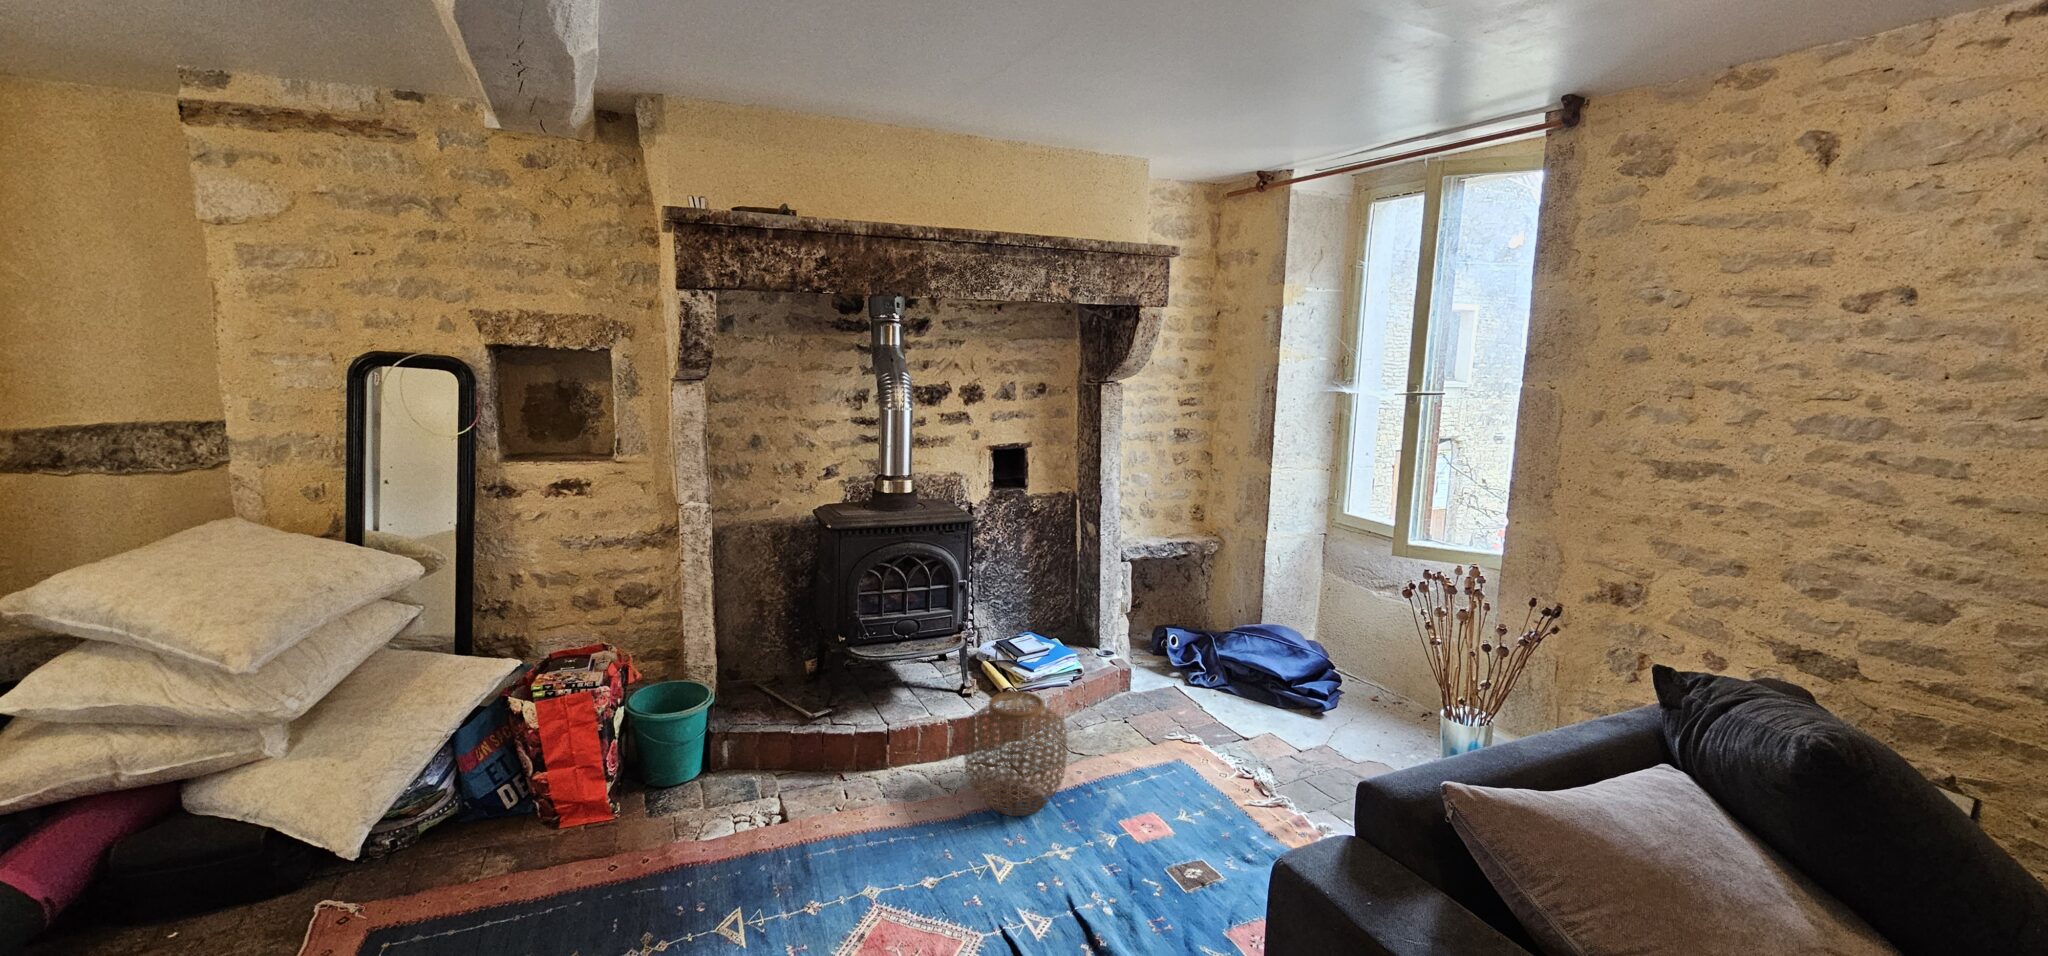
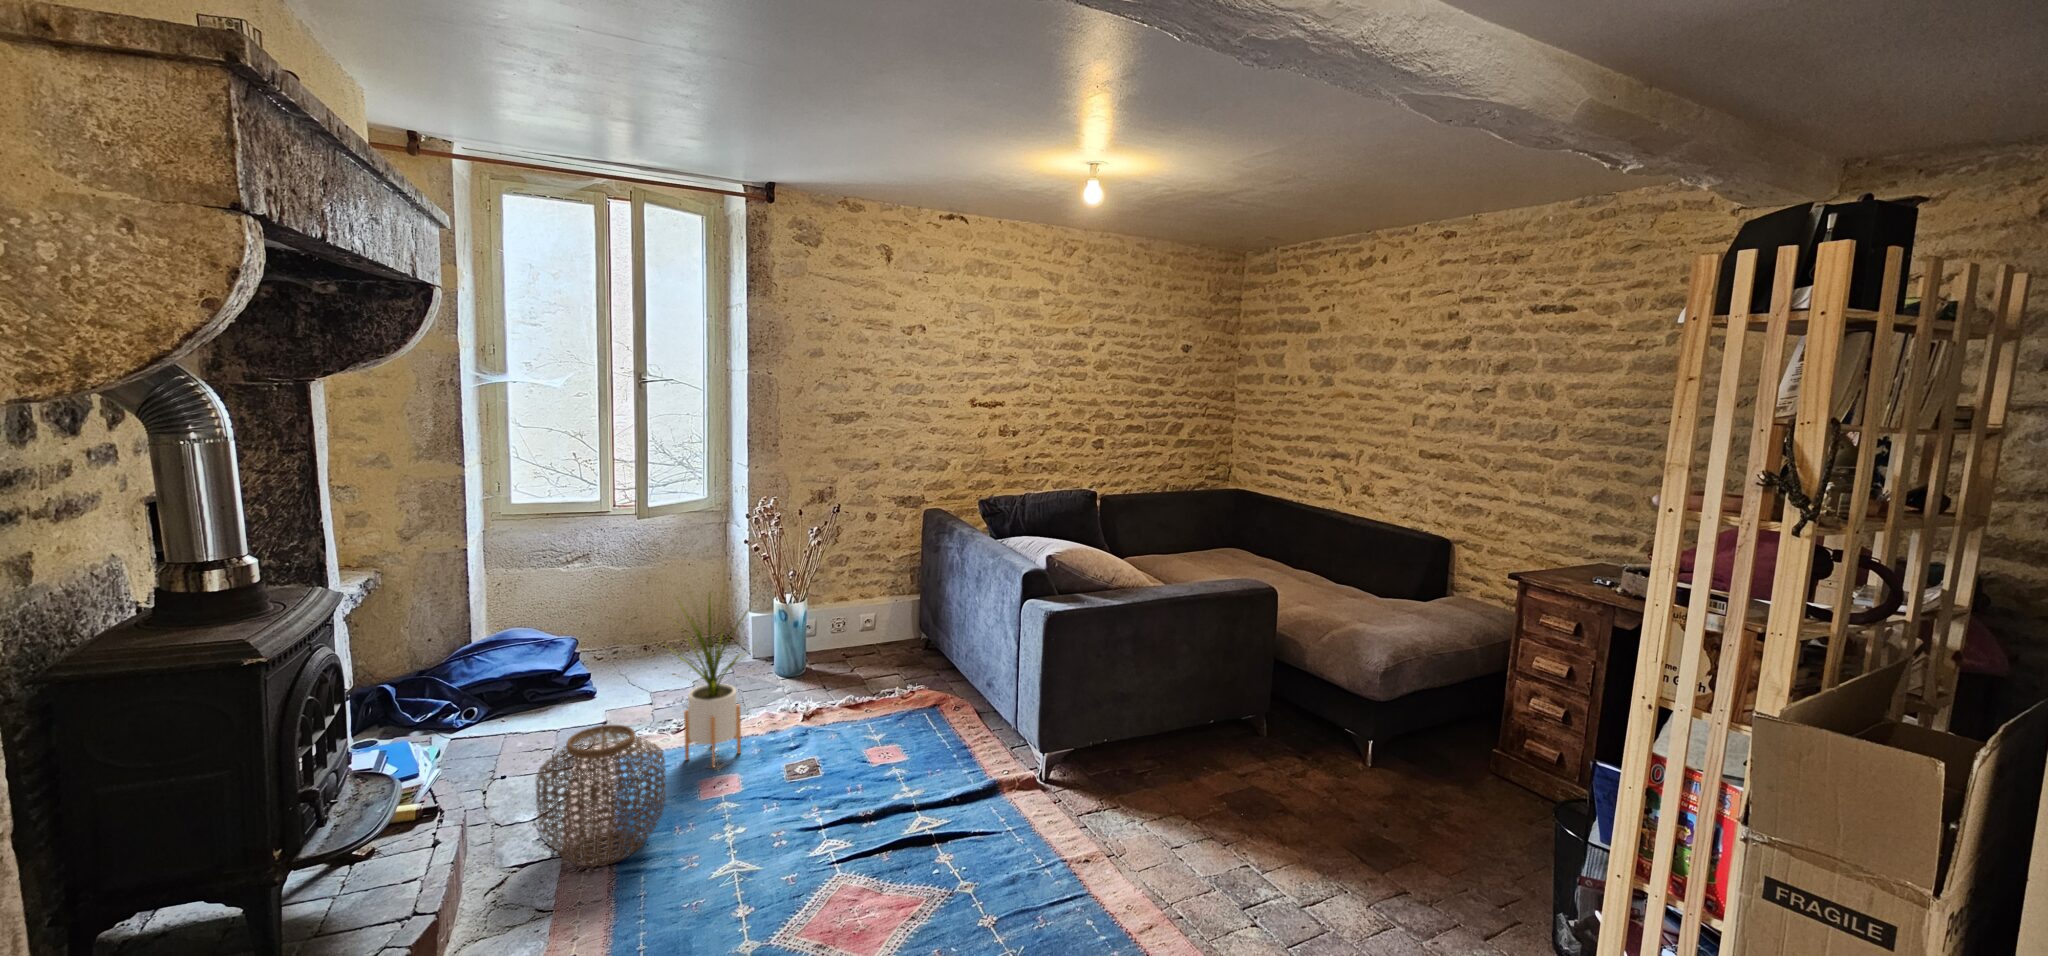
house plant: none [1143,616,1262,832] -> present [664,595,751,768]

